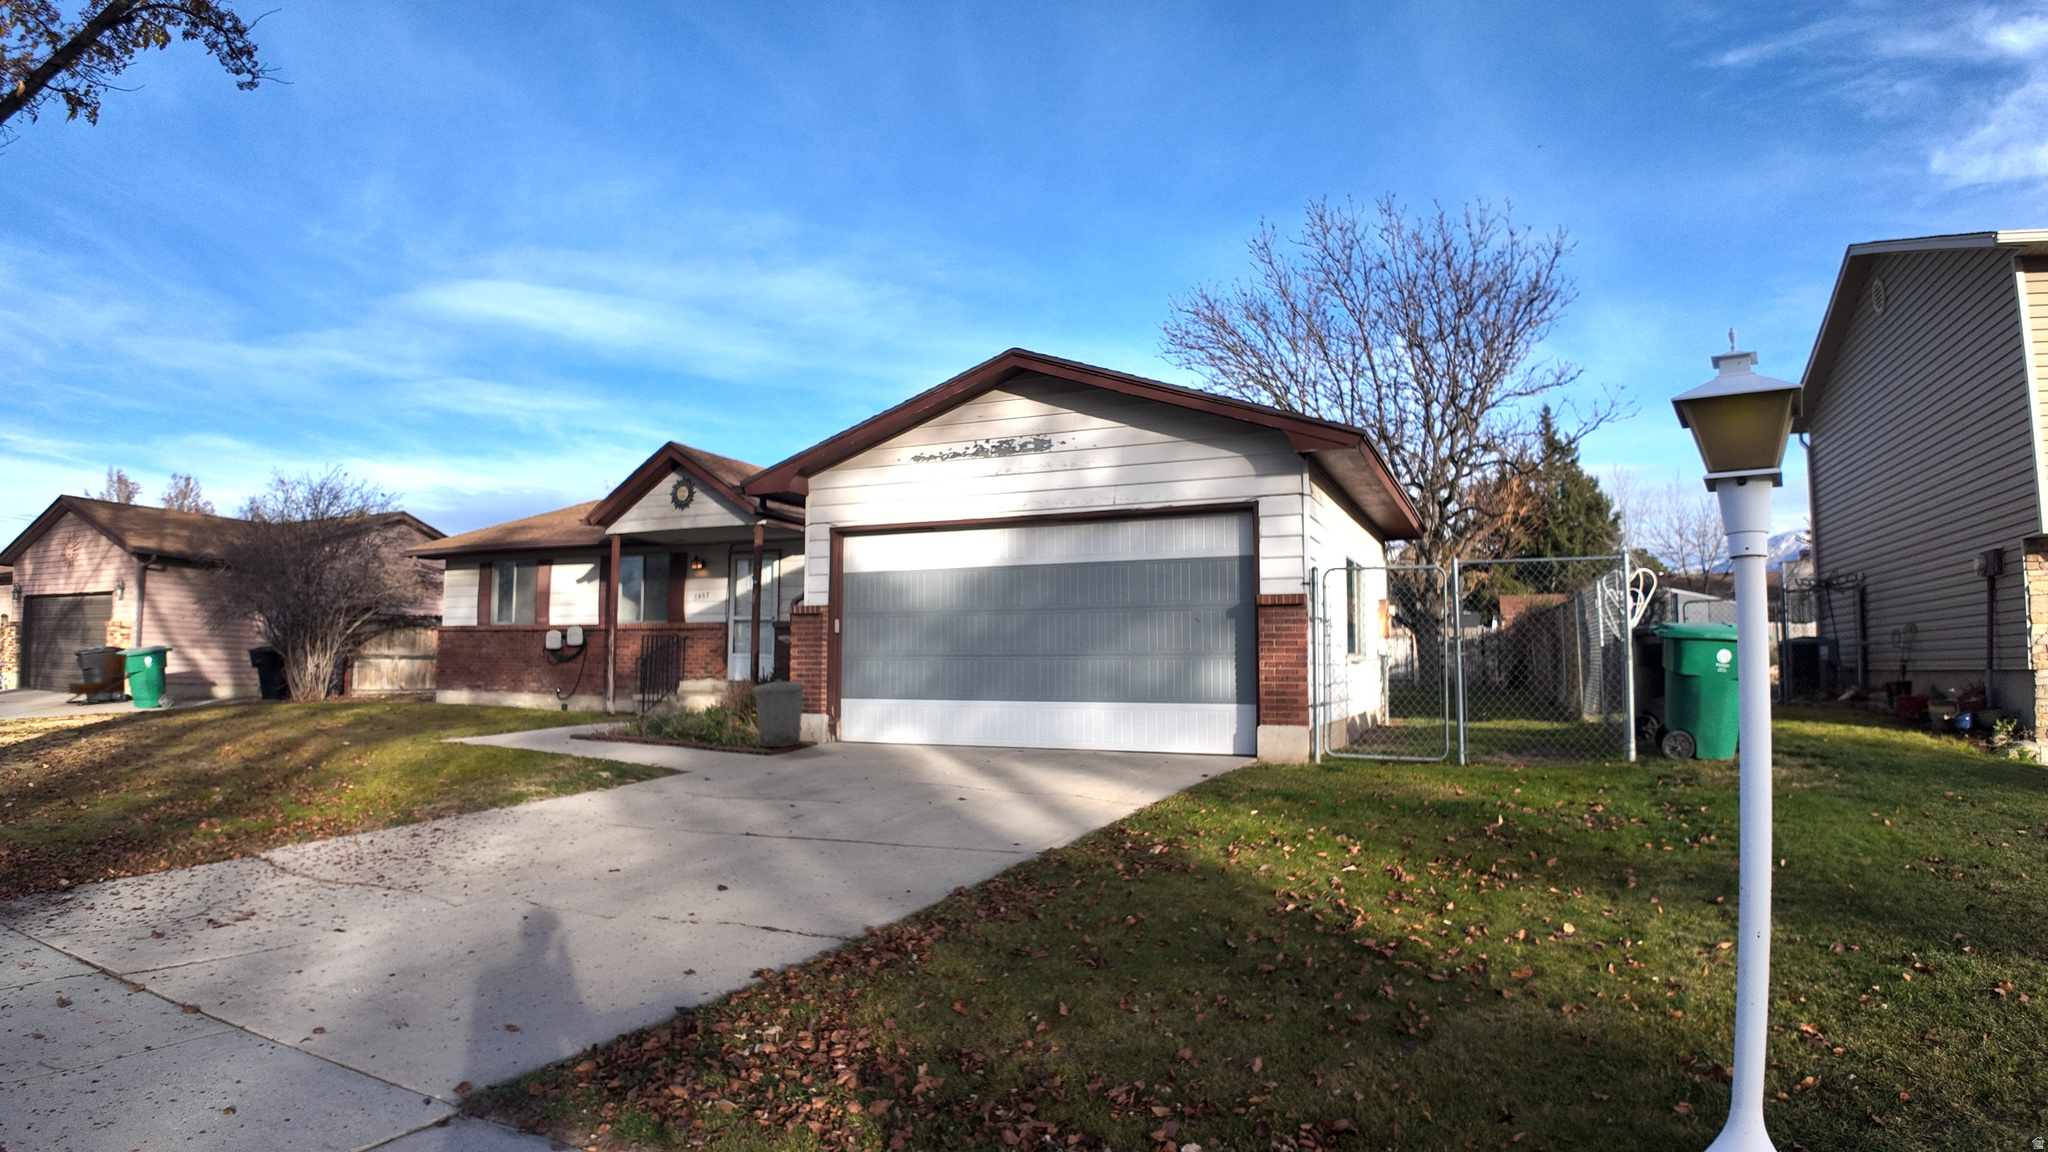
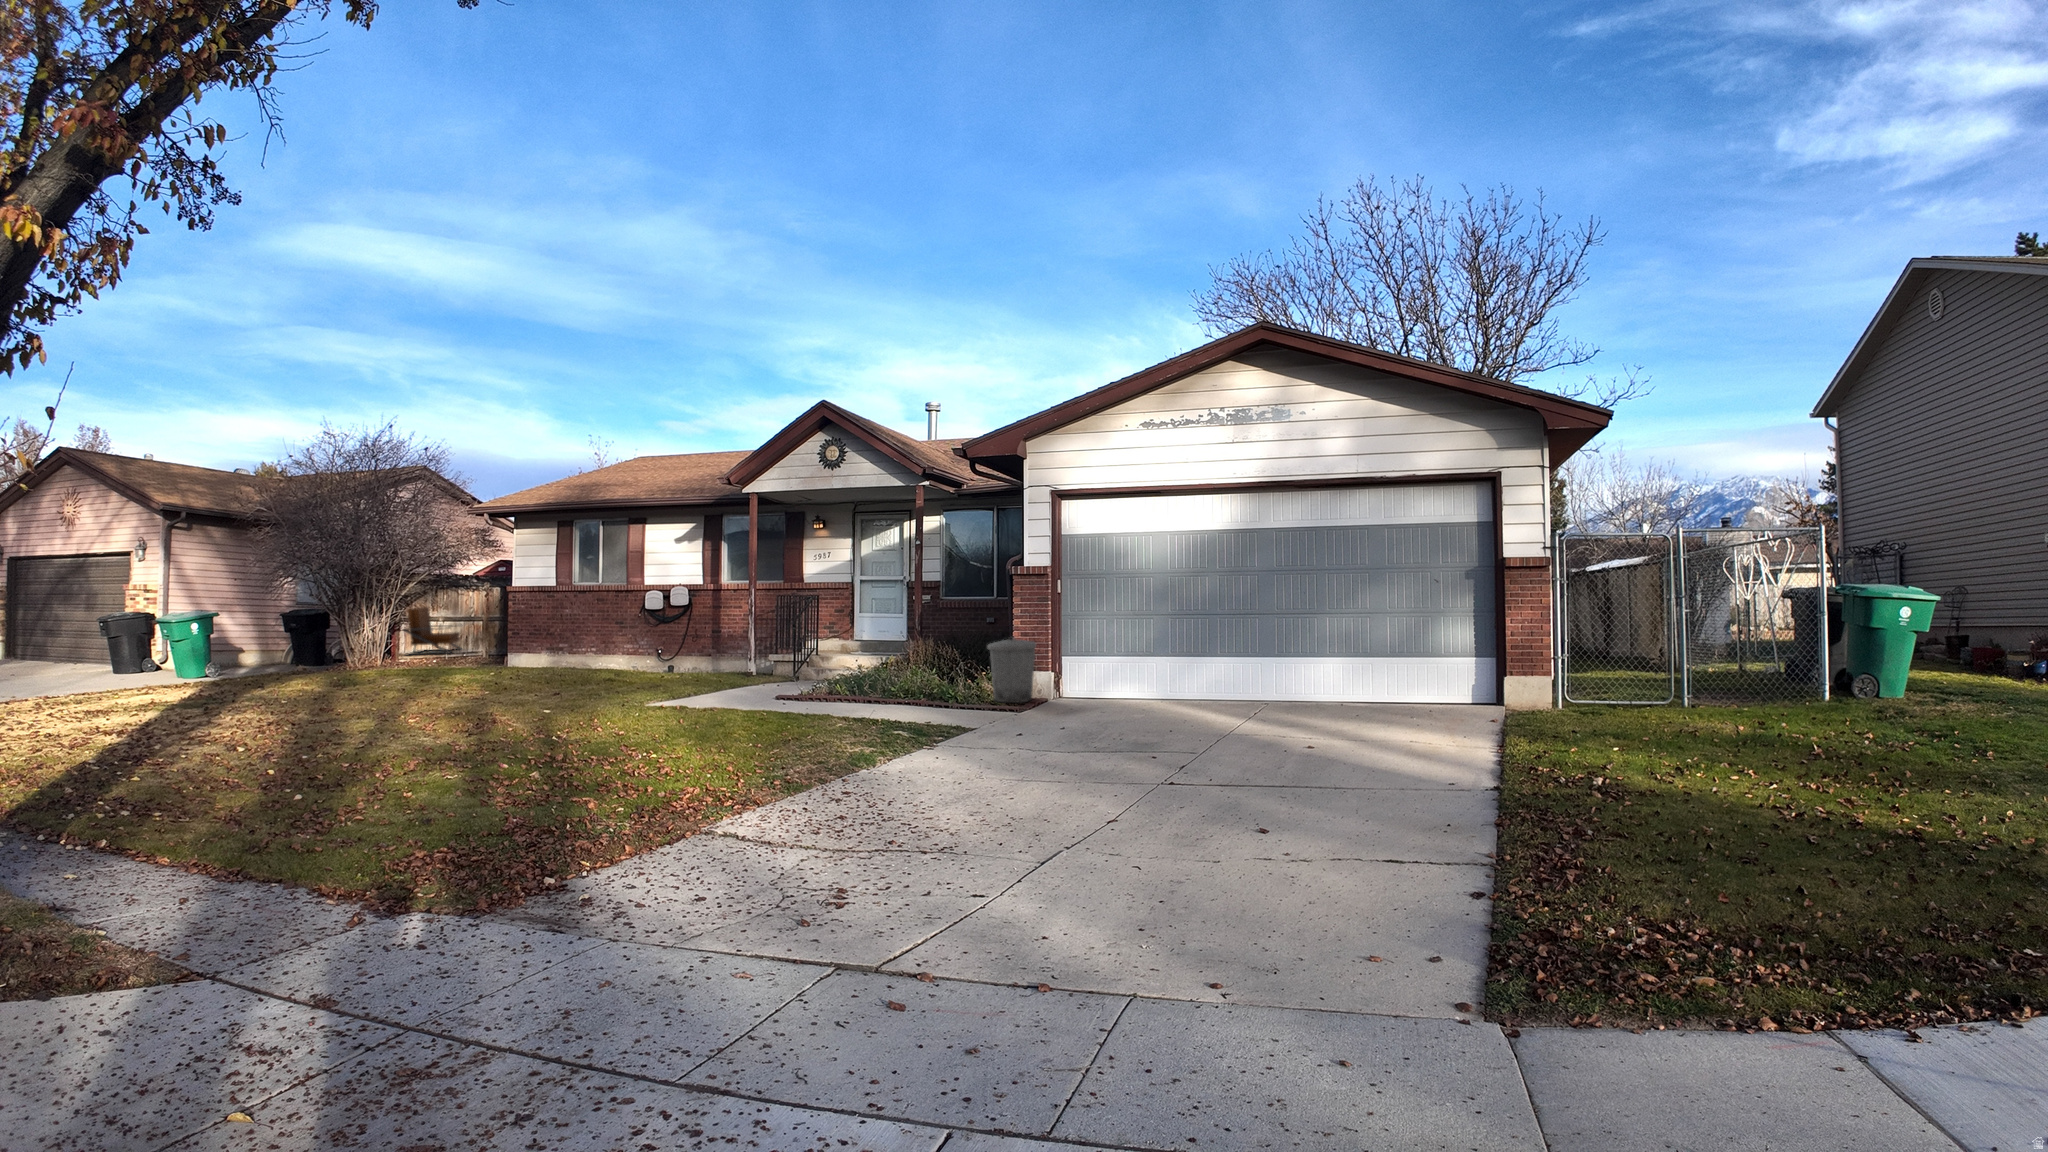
lounge chair: present [67,653,132,705] -> present [403,607,462,655]

